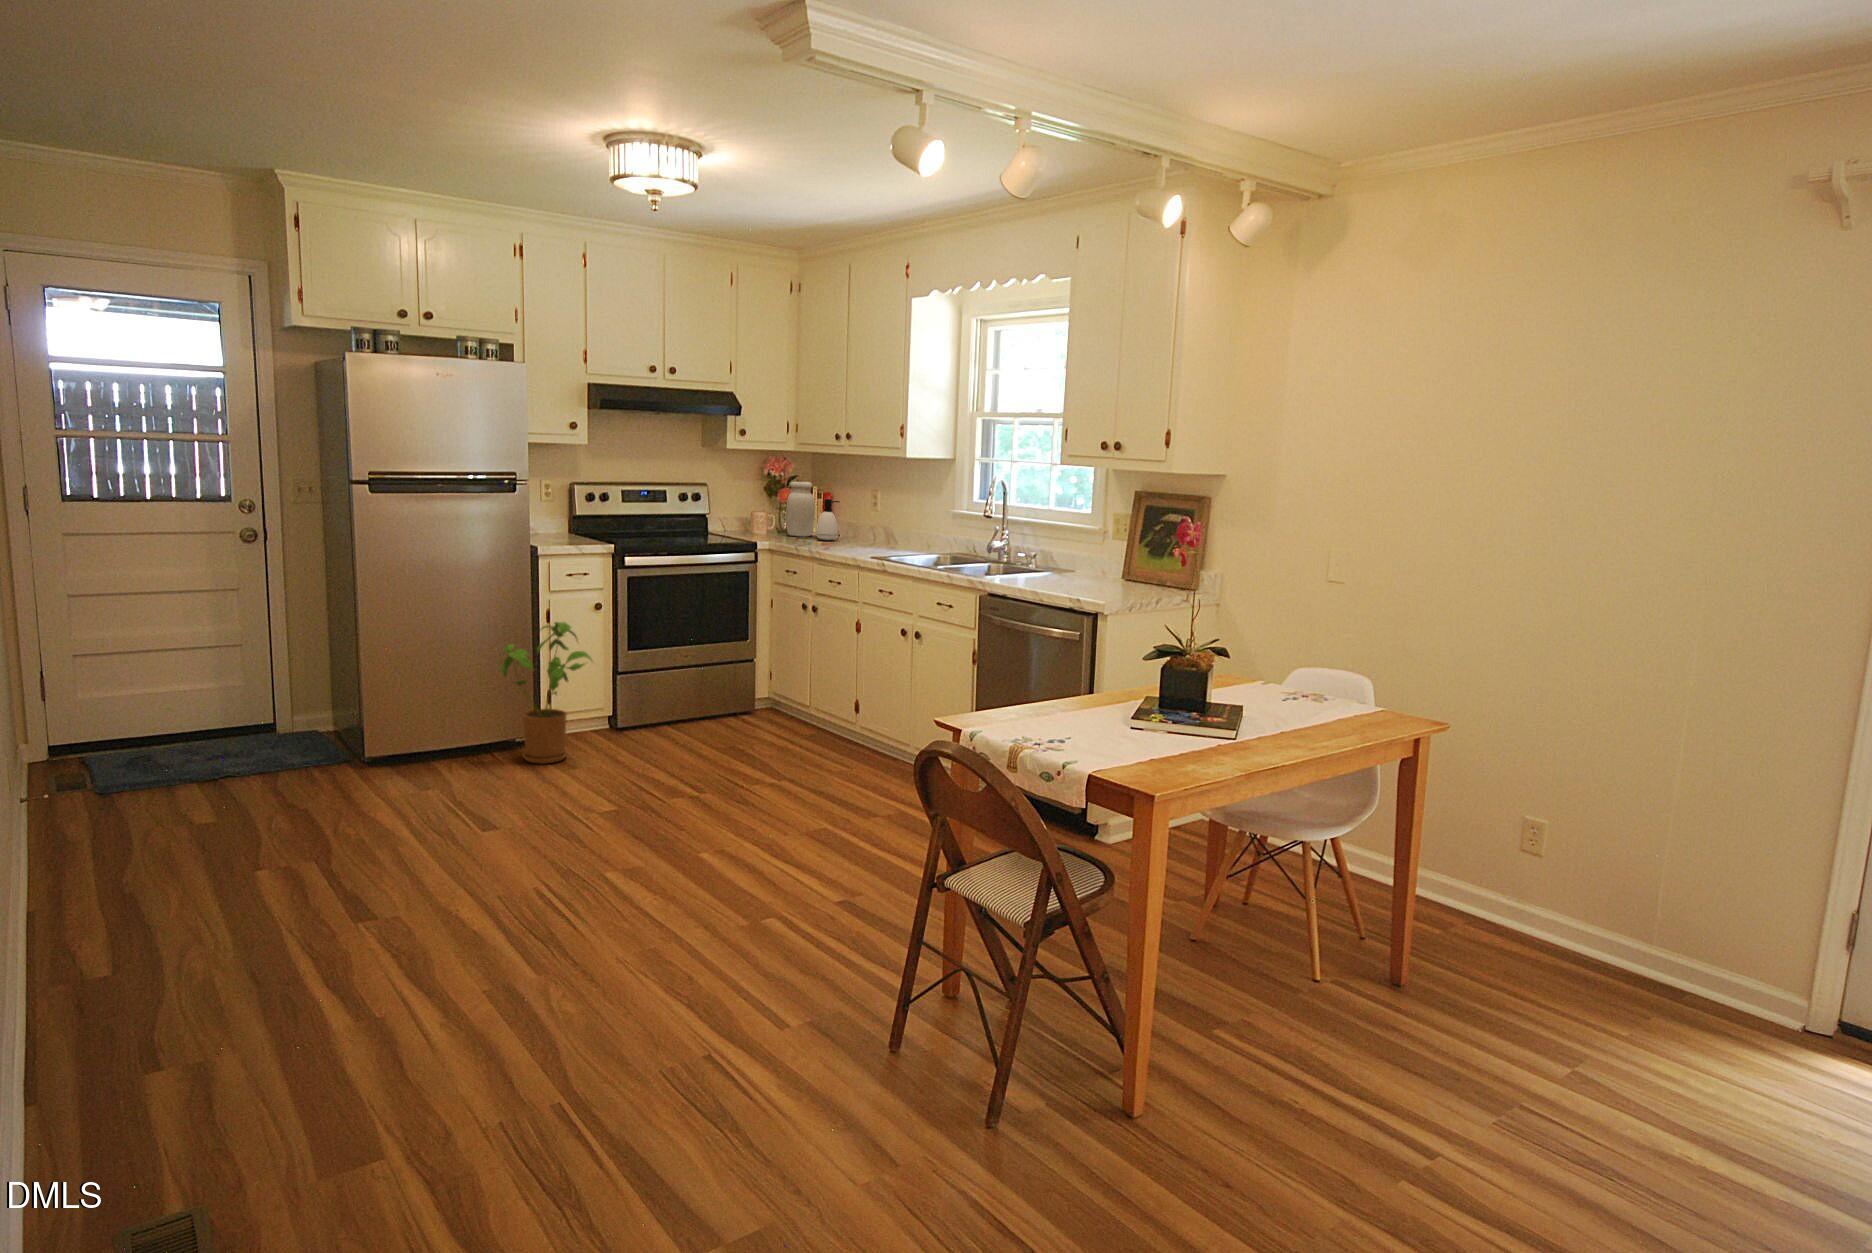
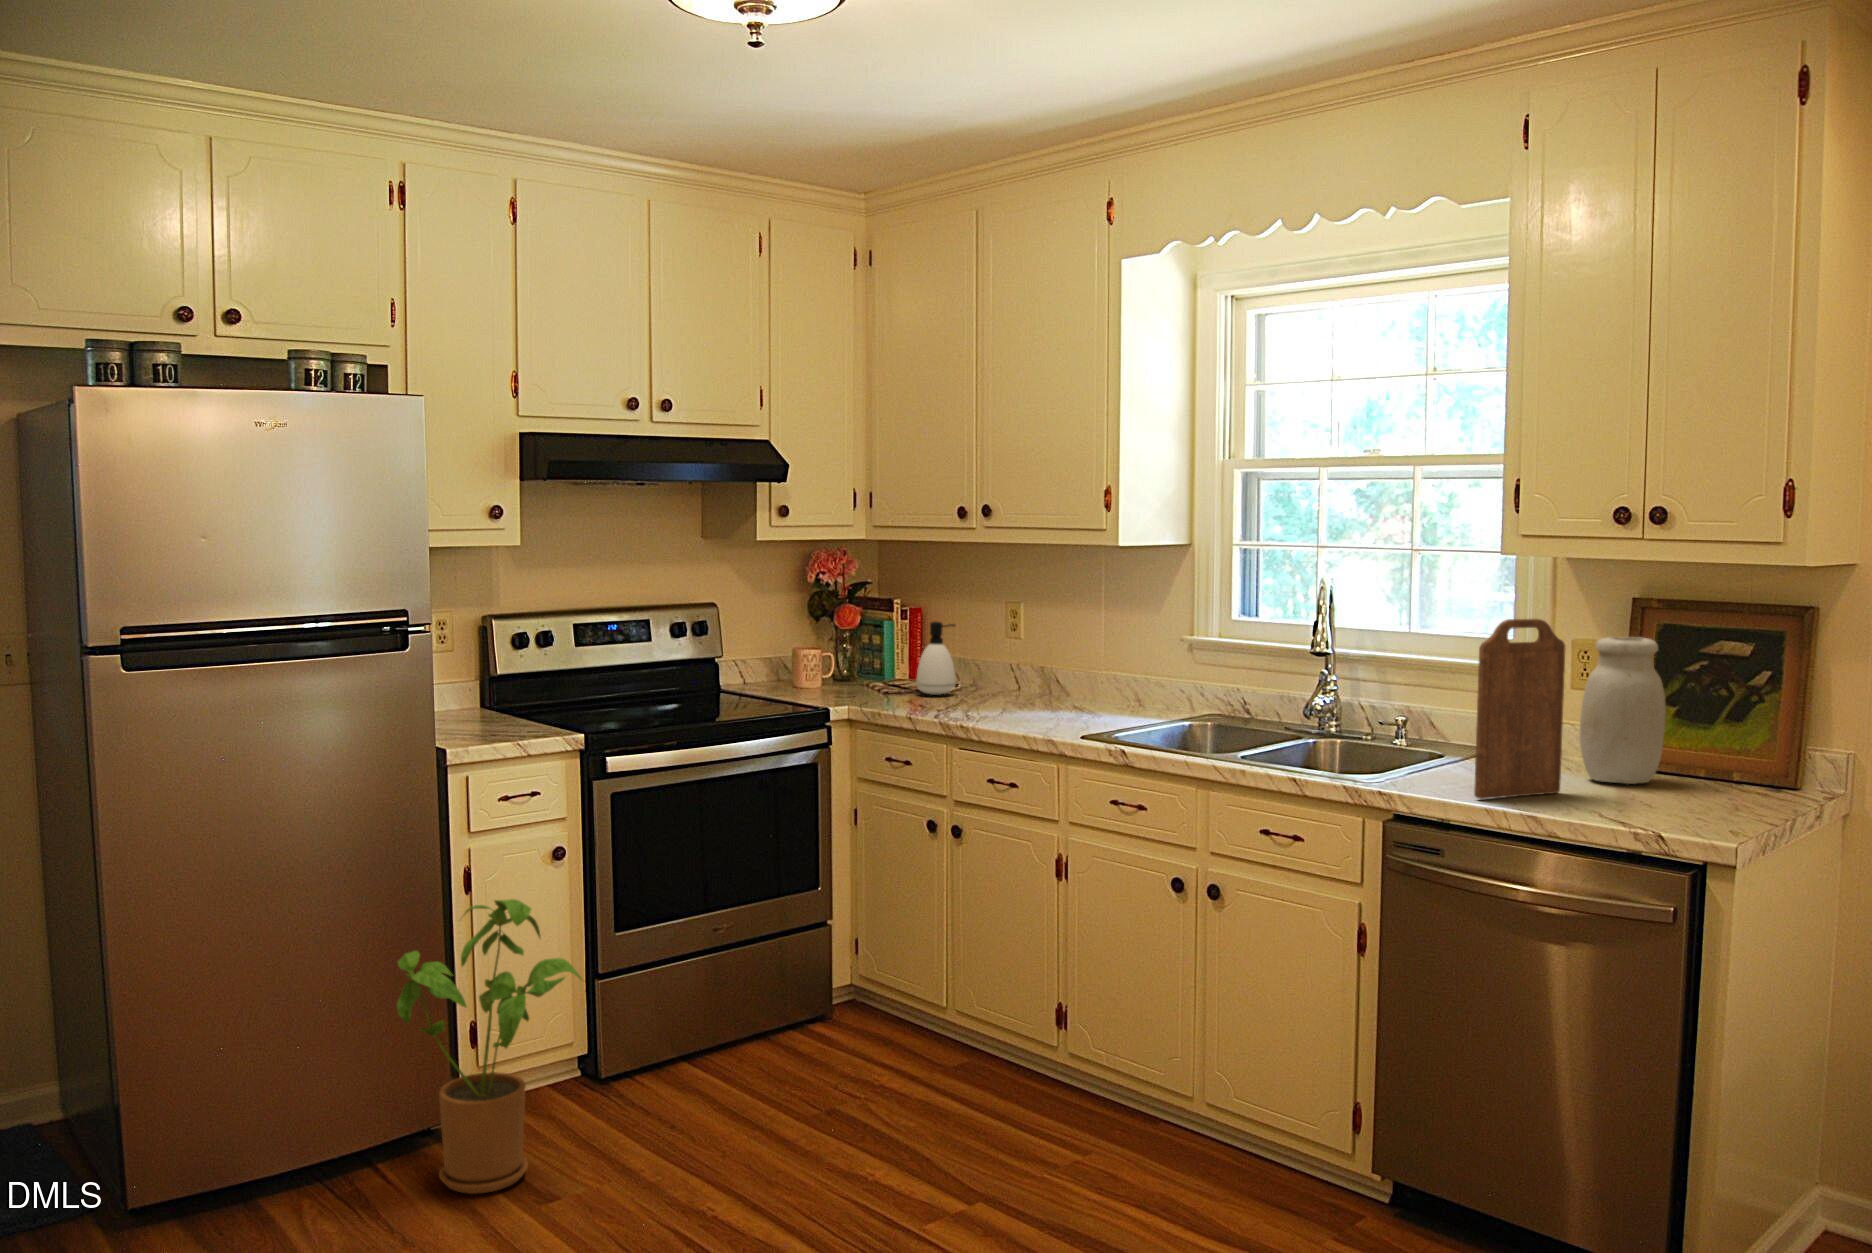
jar: present [786,481,815,536] -> present [1579,637,1666,784]
cutting board: none [1020,496,1074,587] -> present [1474,619,1565,799]

